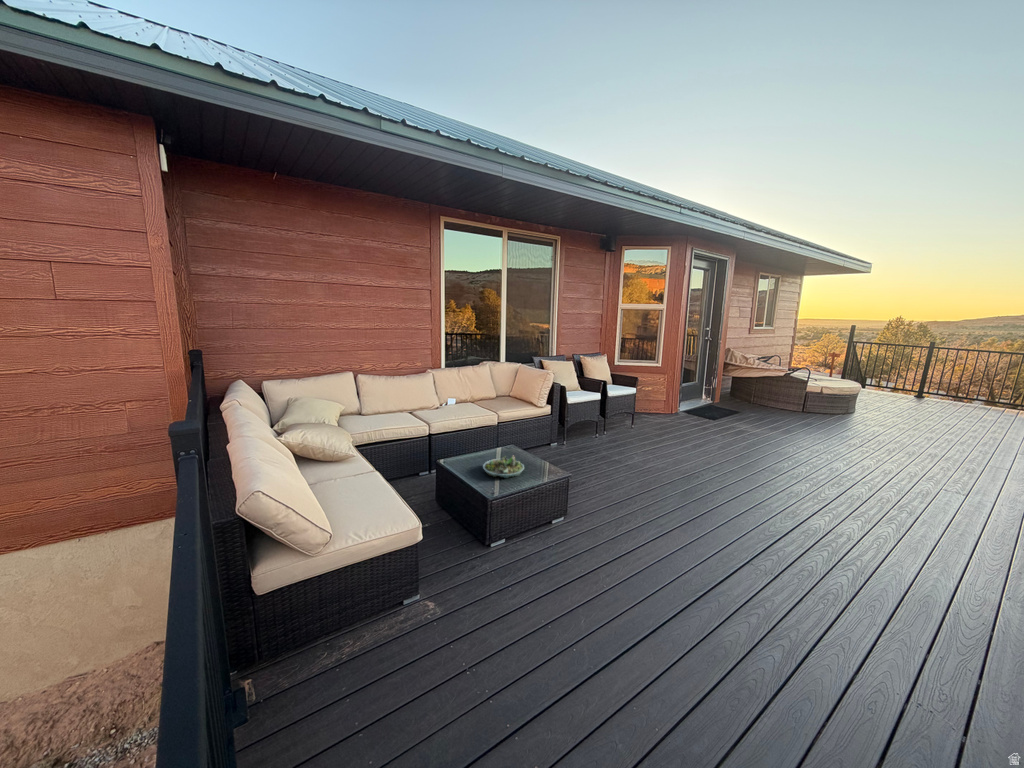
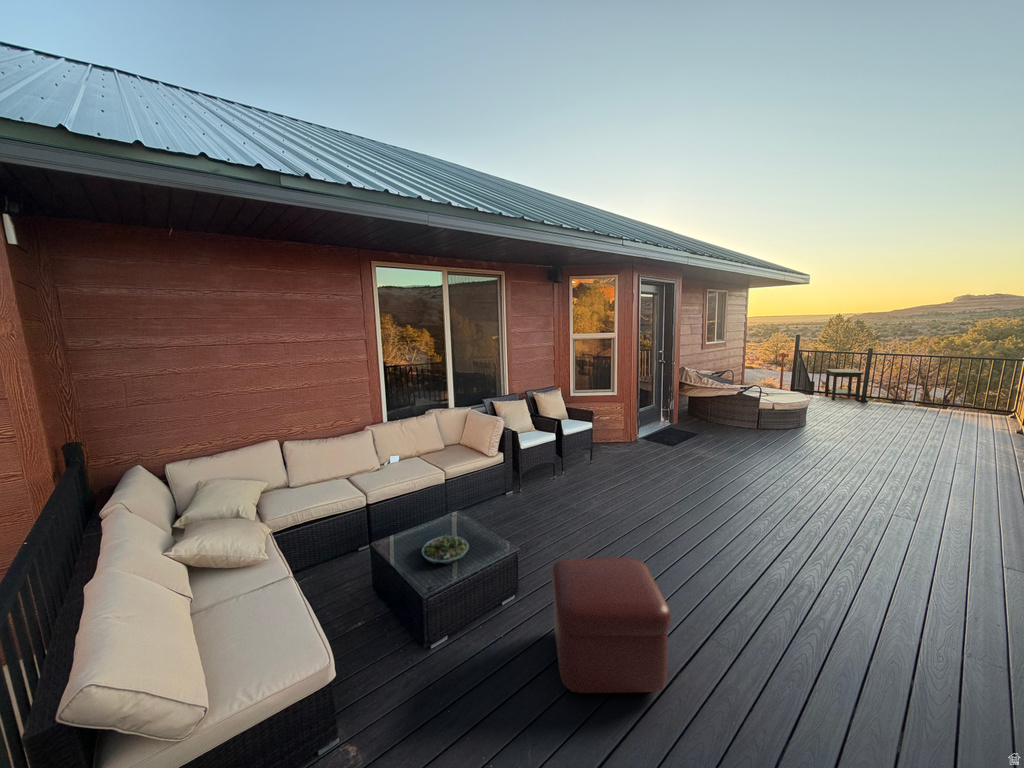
side table: none [877,362,923,397] -> present [825,369,864,401]
ottoman: none [600,480,715,593] -> present [552,558,671,693]

